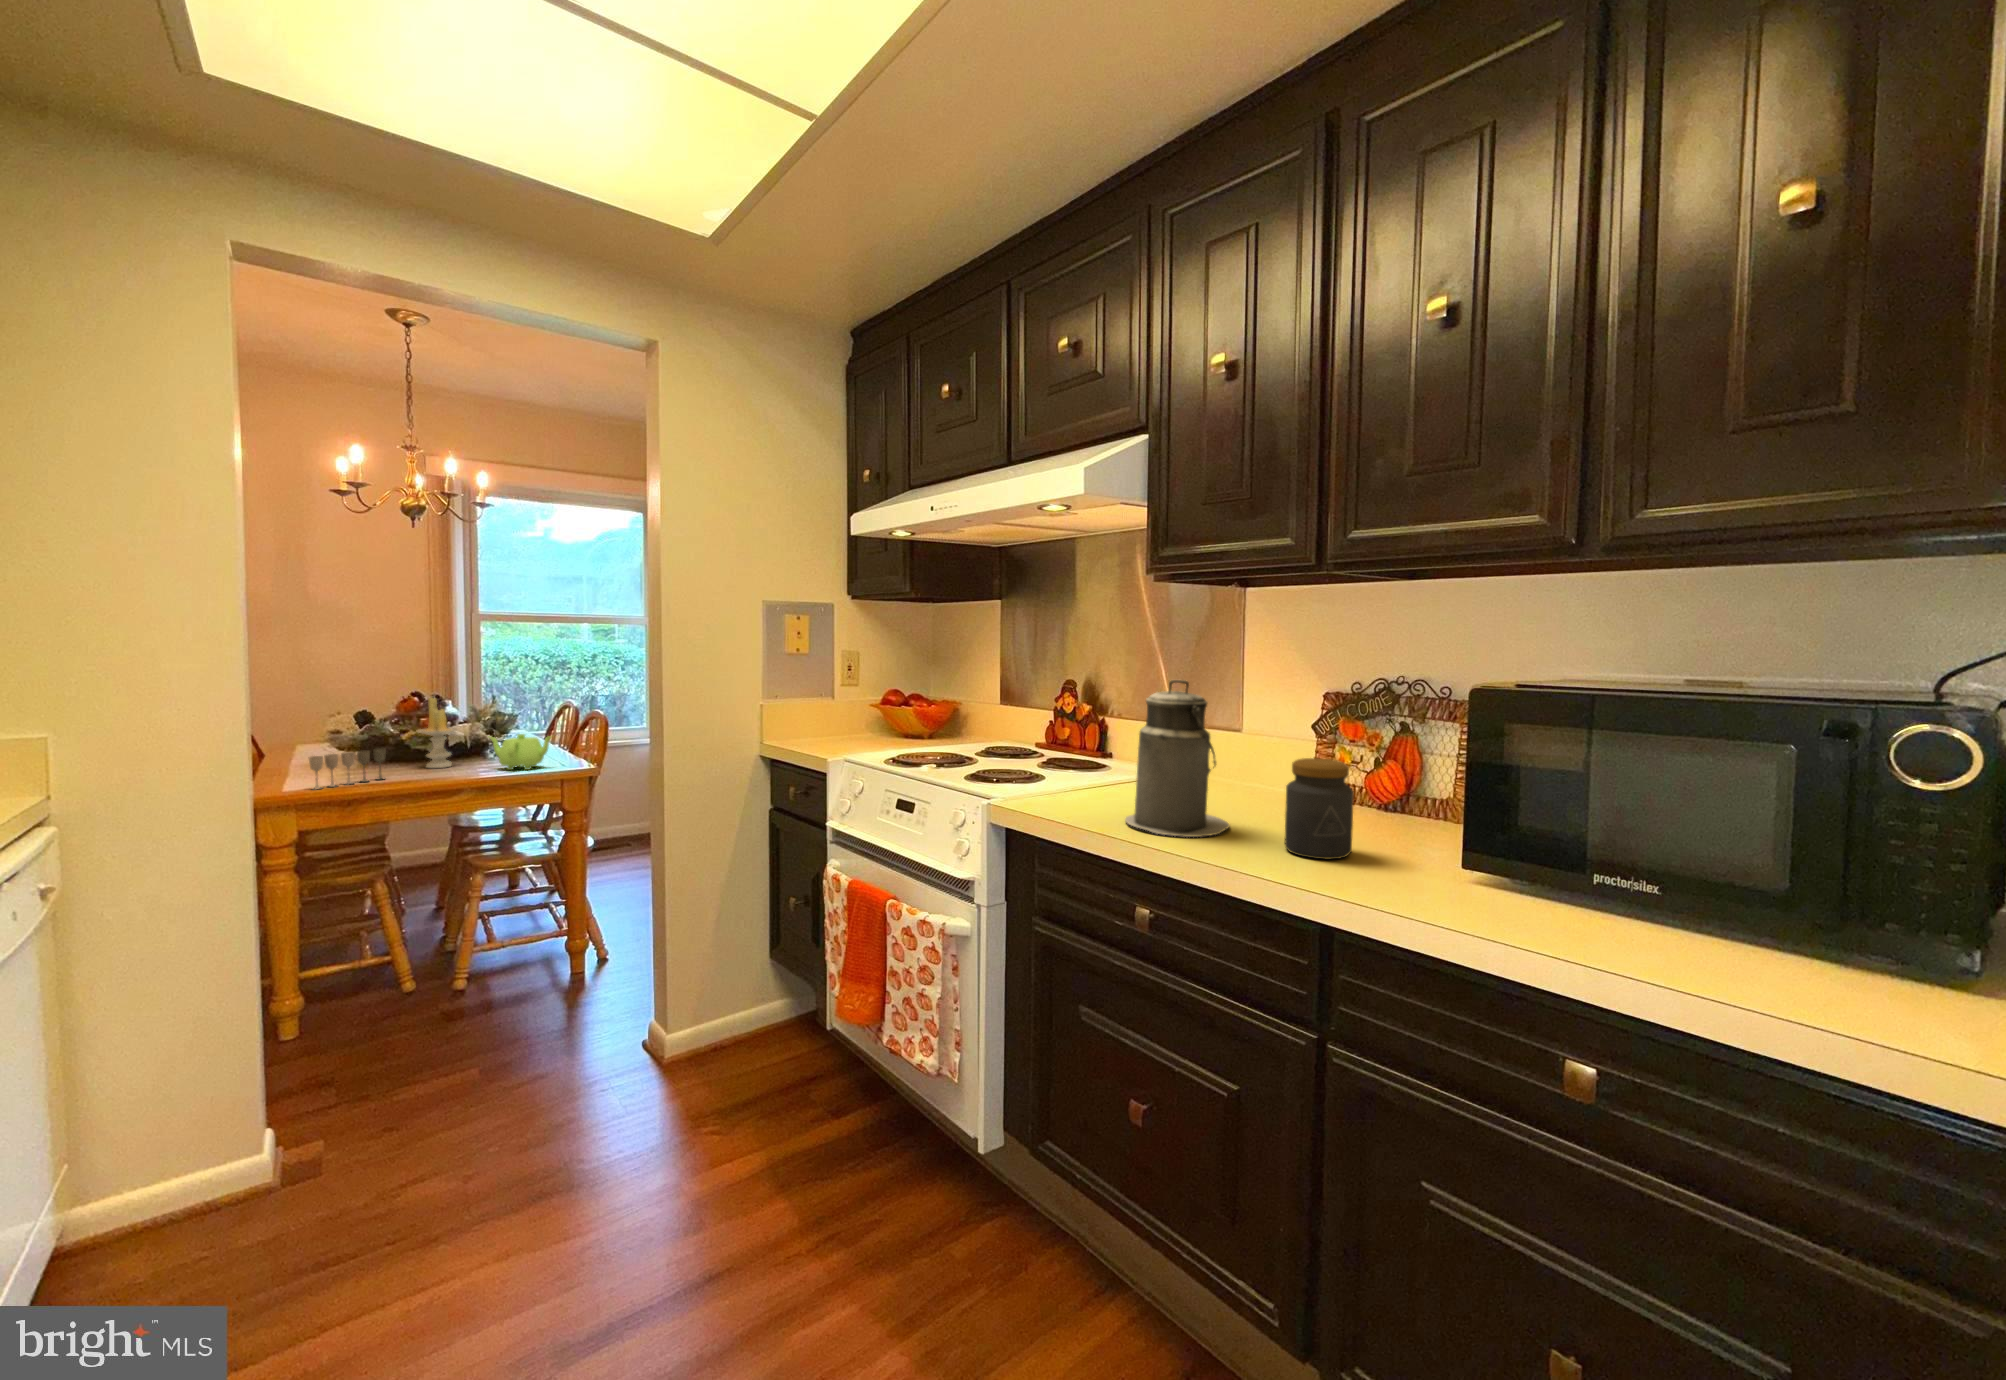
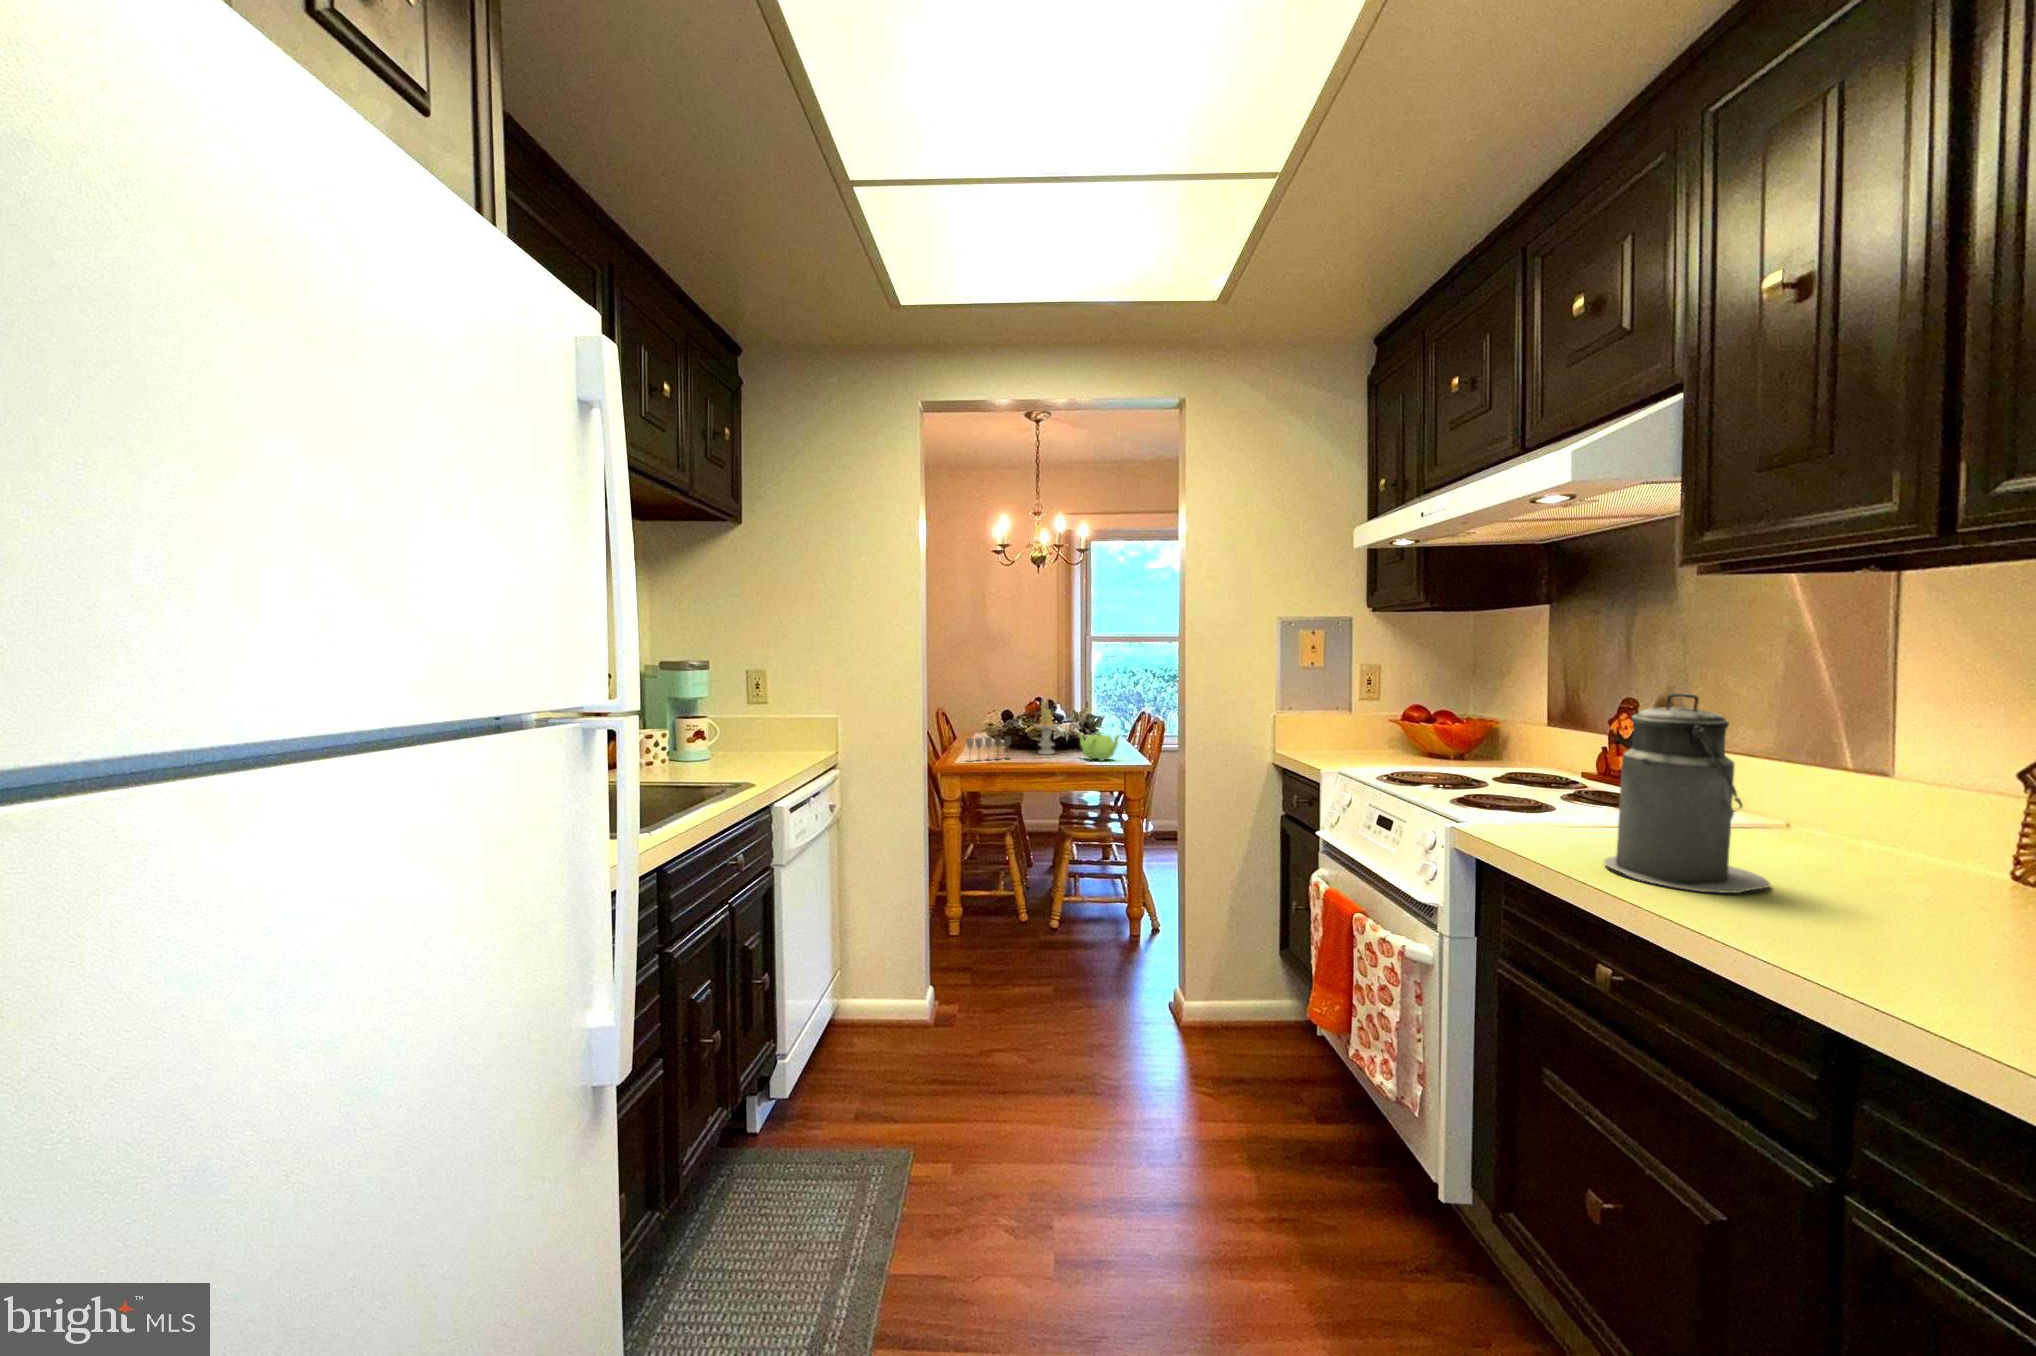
jar: present [1285,758,1354,859] -> none [1830,804,1964,952]

